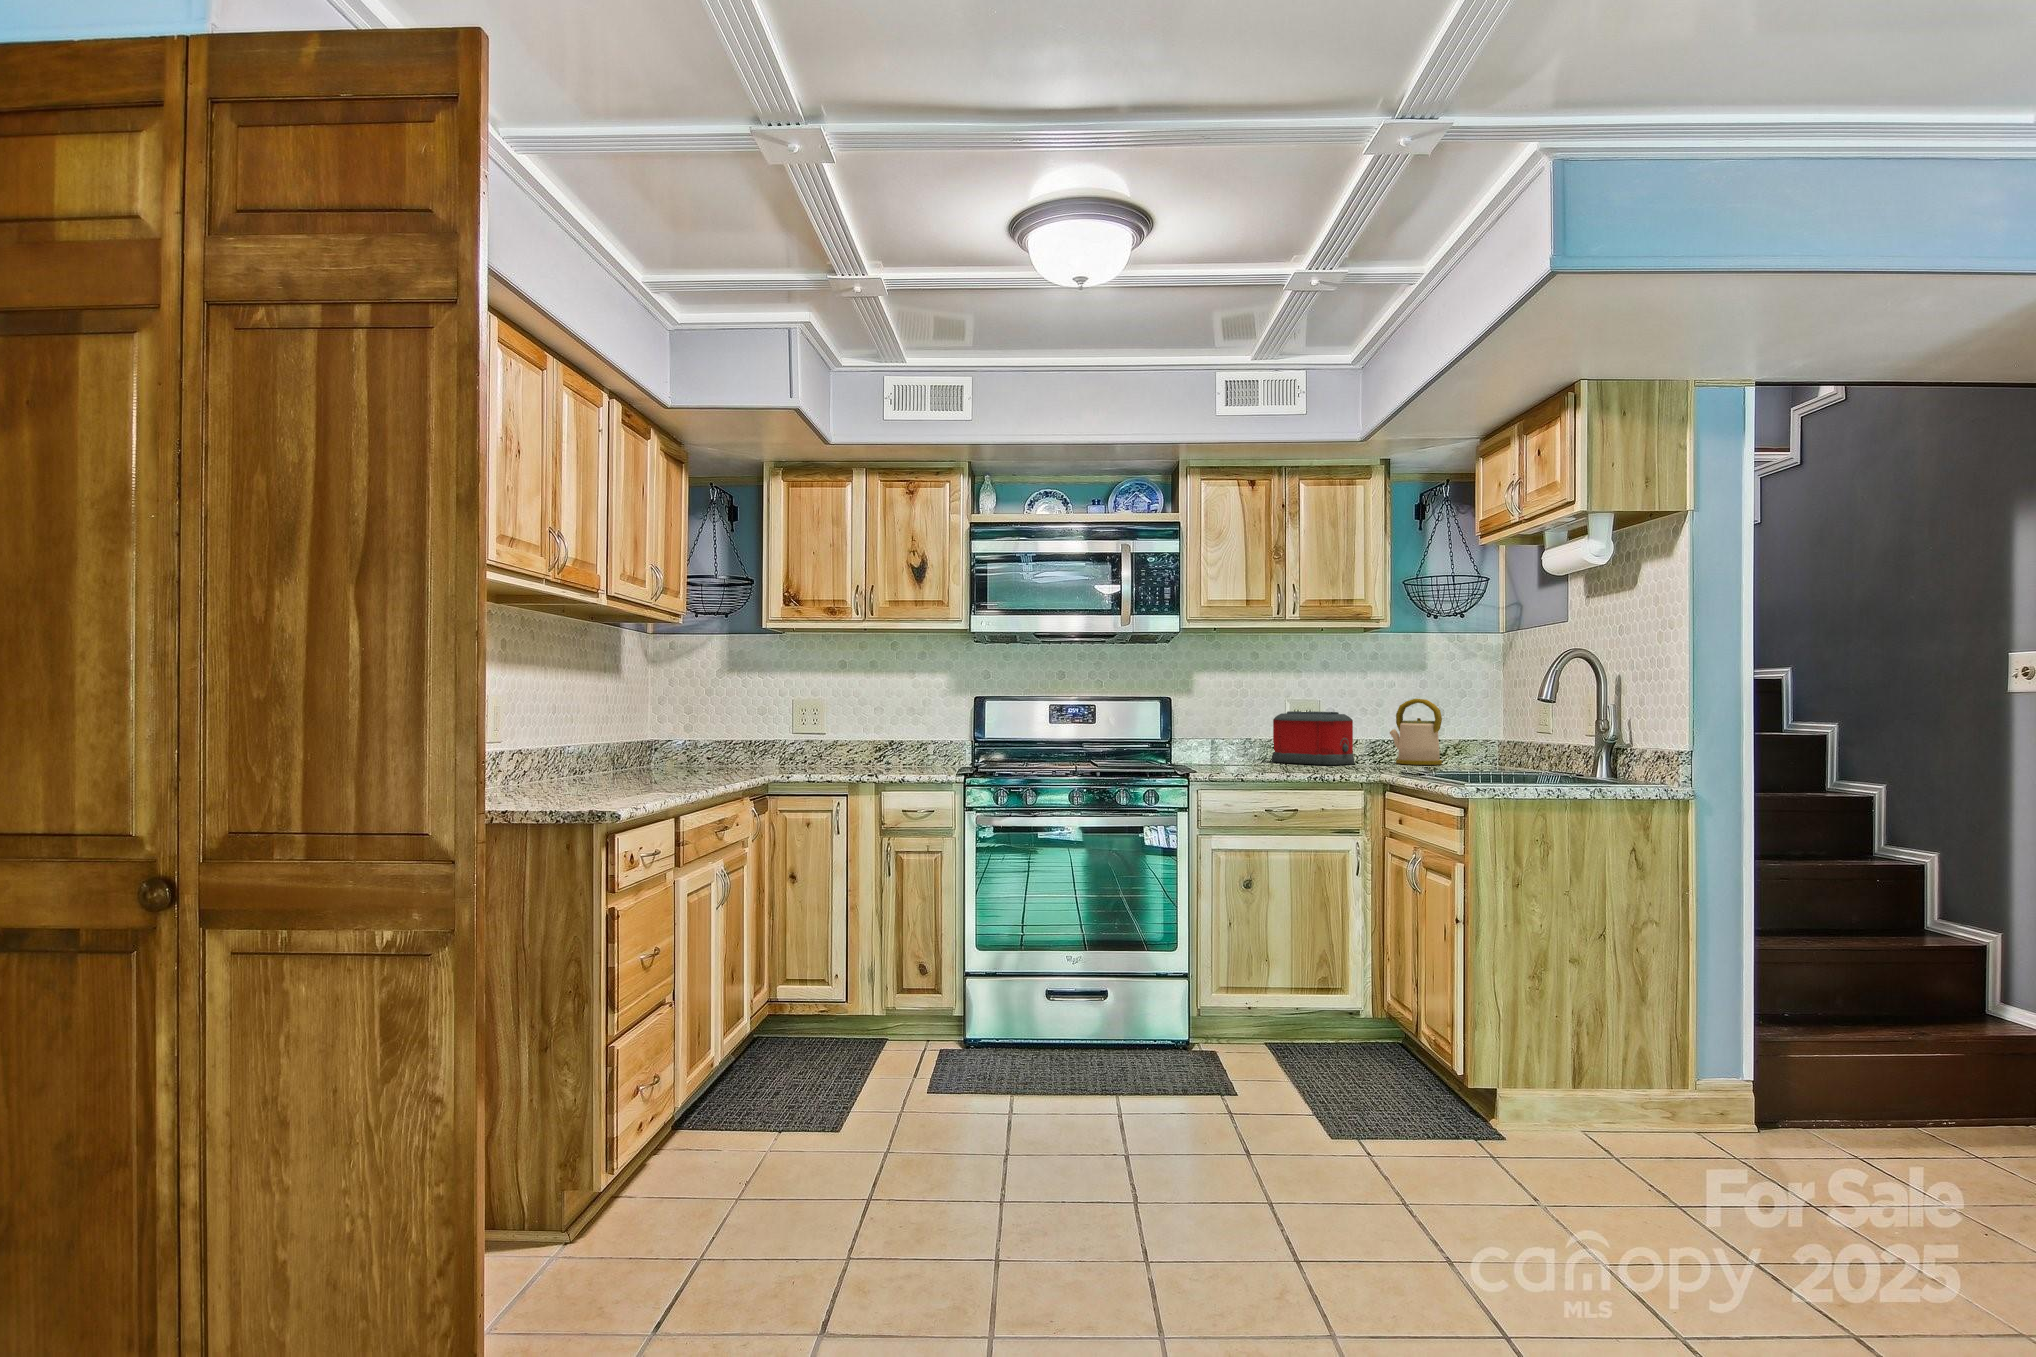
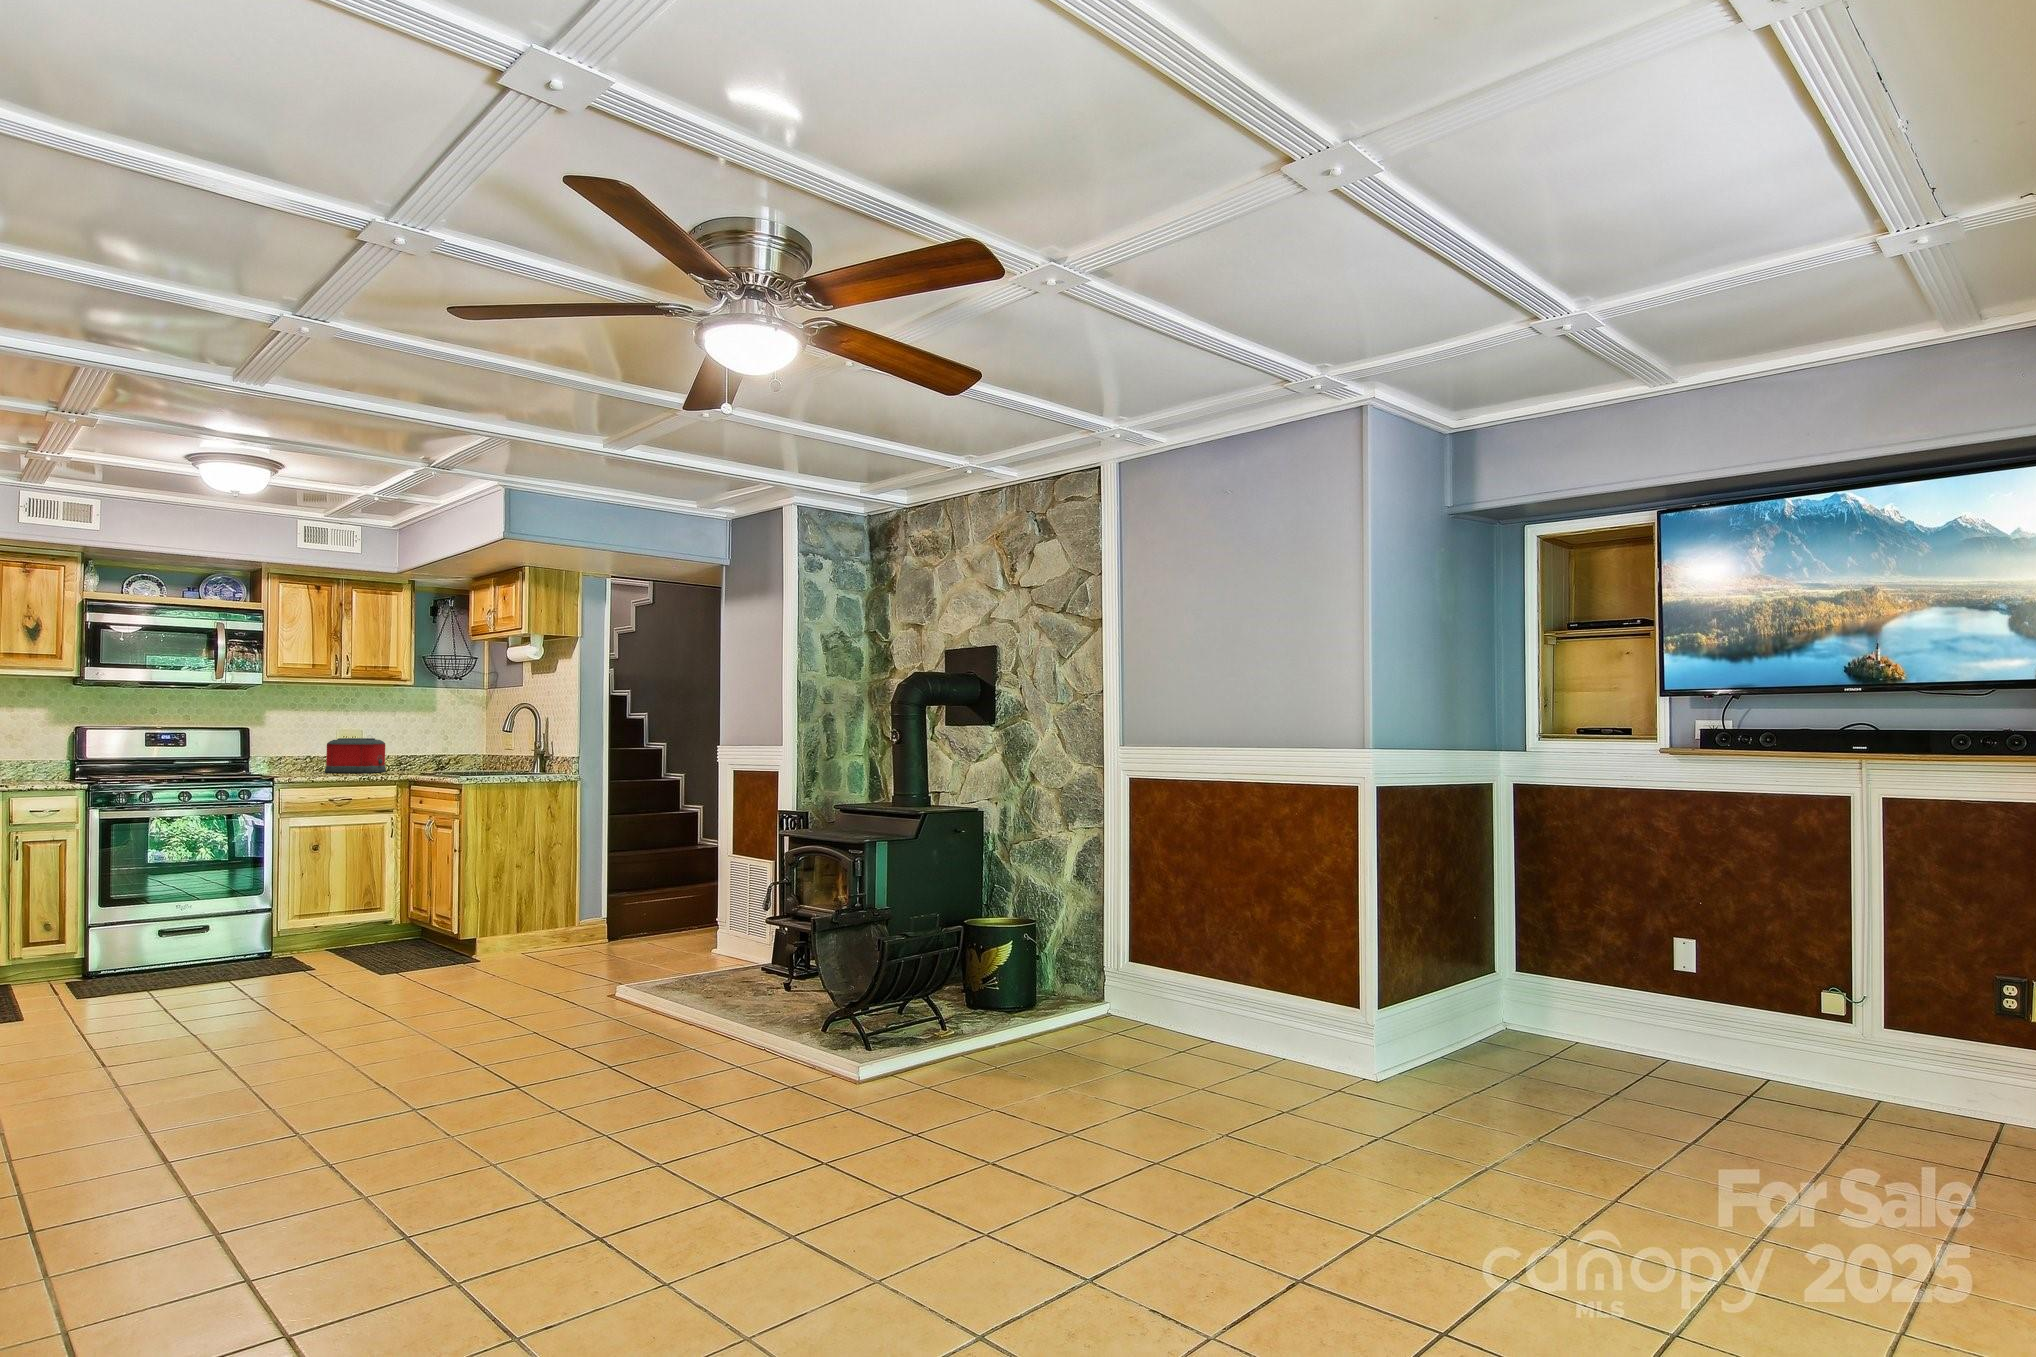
kettle: present [1390,699,1442,765] -> none [410,729,445,771]

